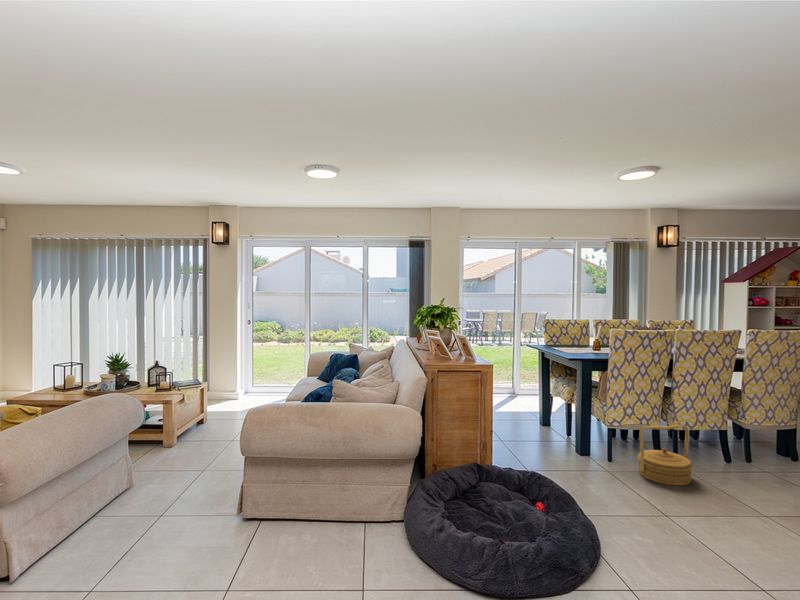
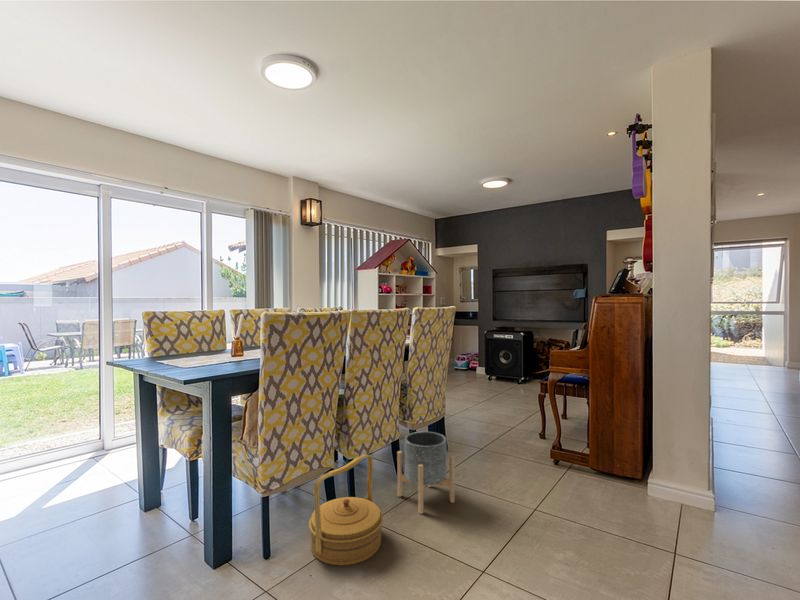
planter: none [718,426,772,486] -> present [397,432,455,514]

